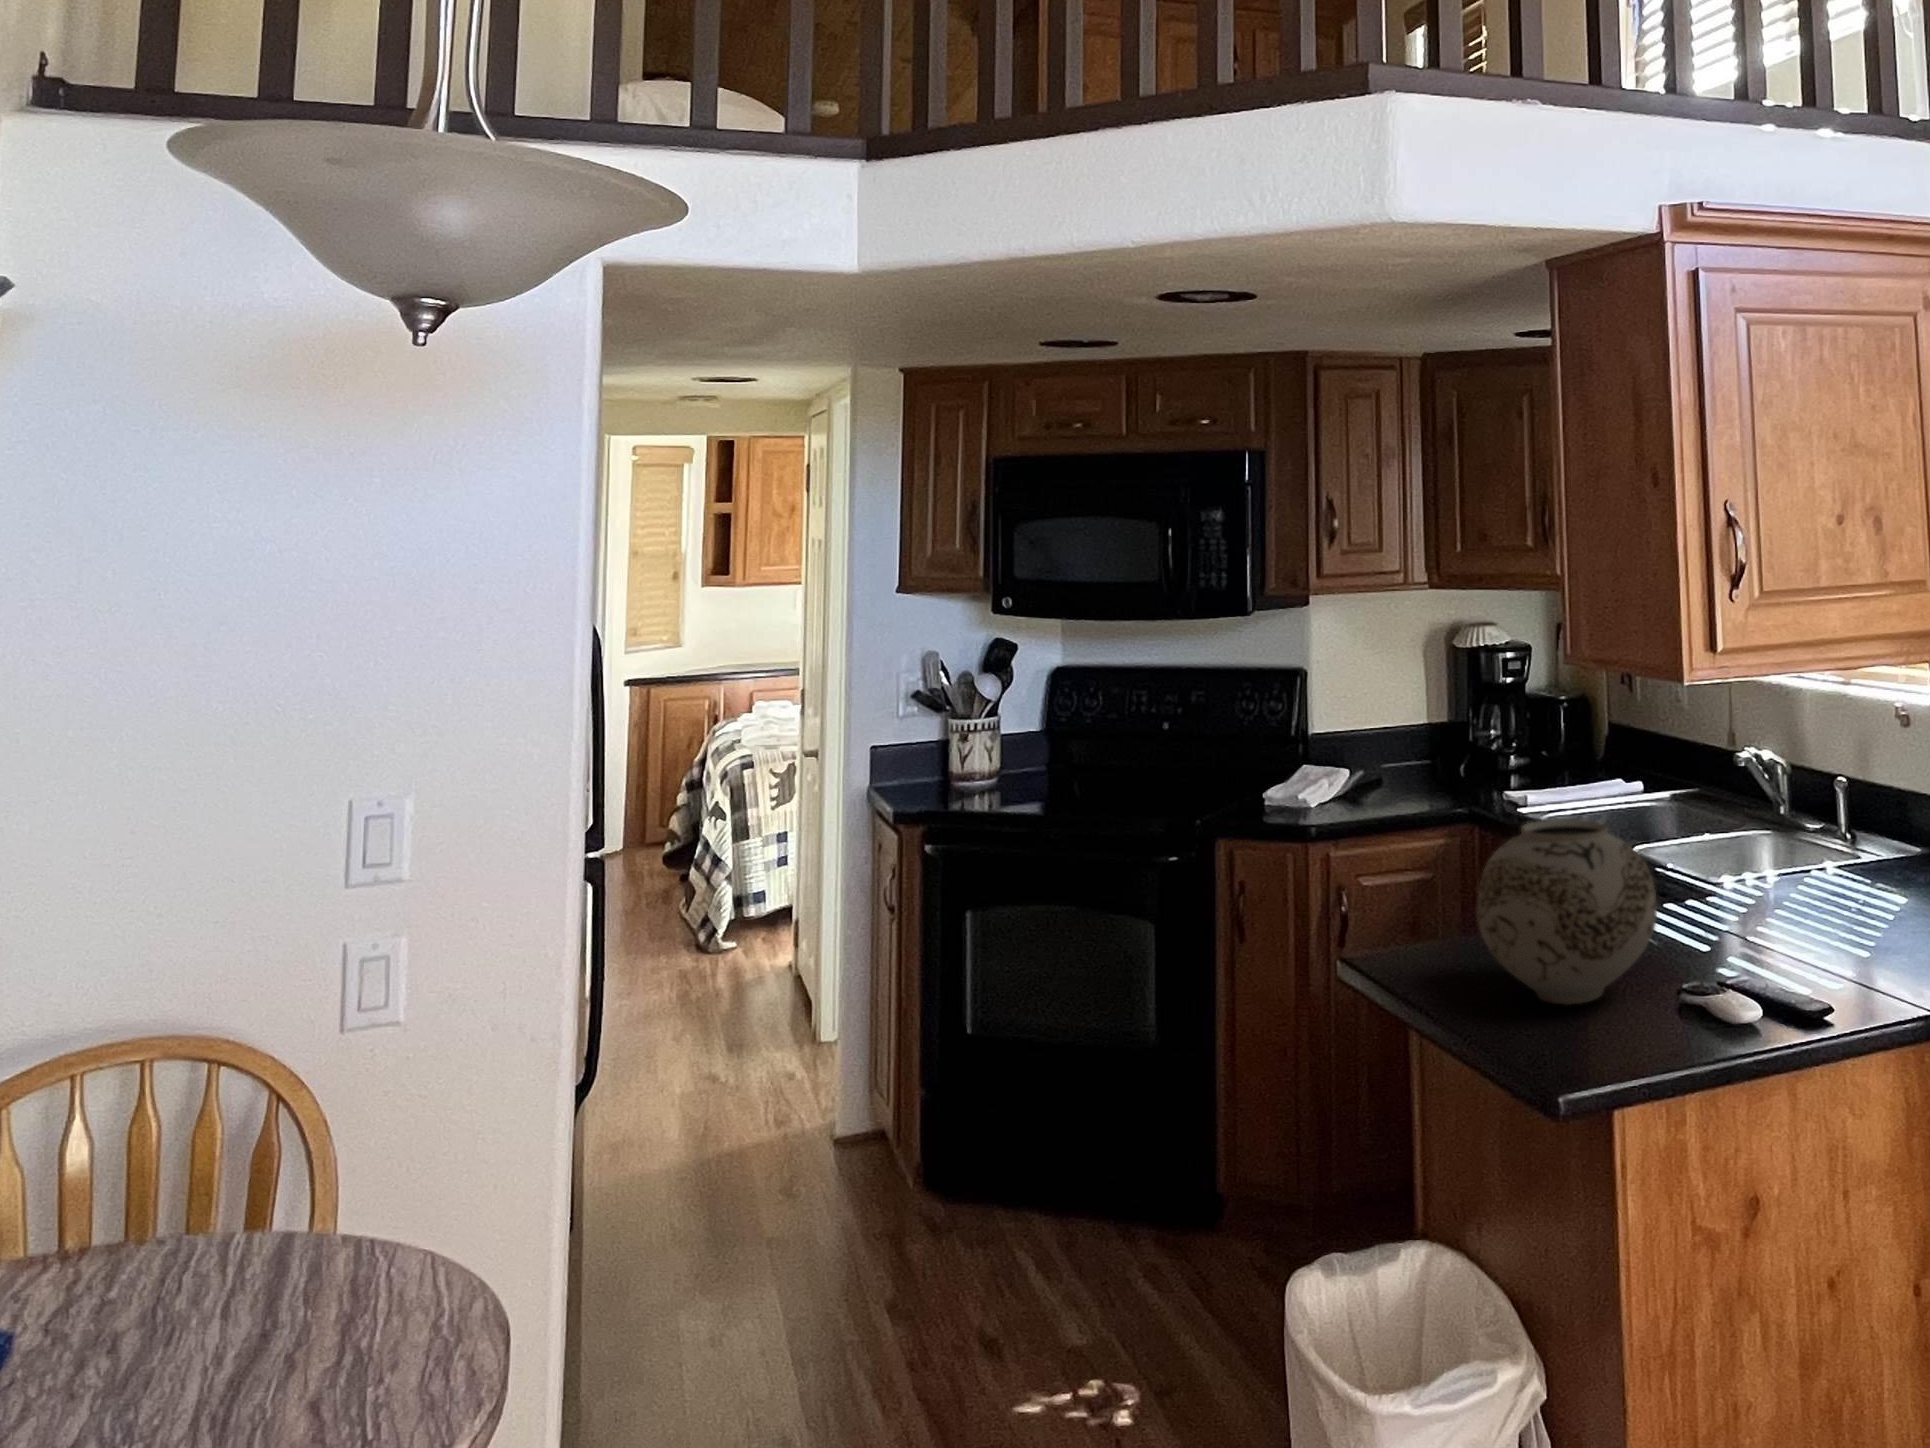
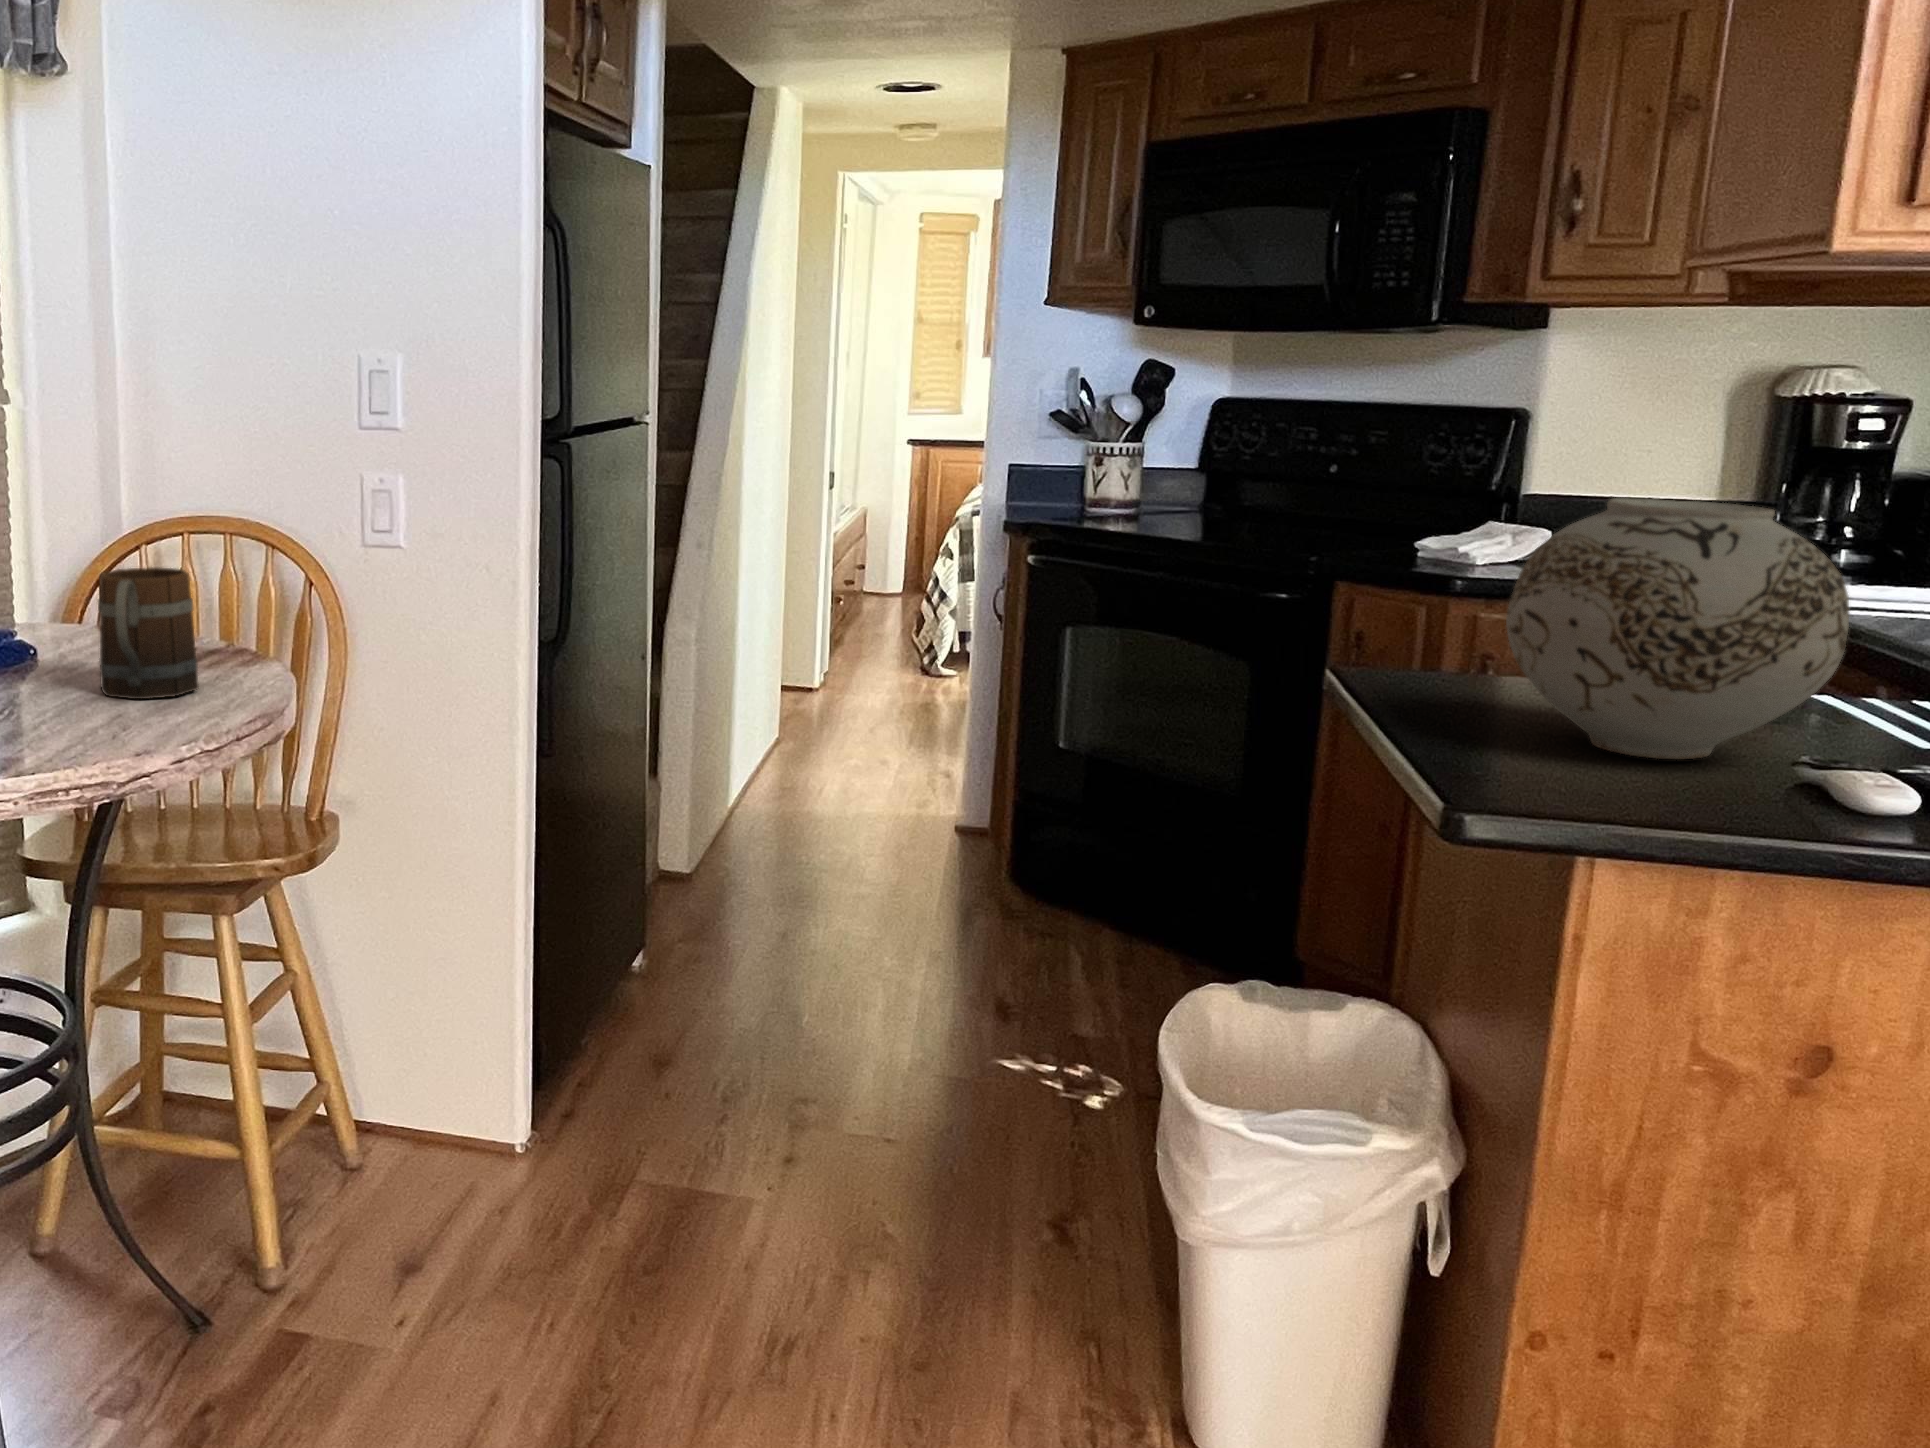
mug: none [147,1136,299,1338] -> present [98,567,199,699]

